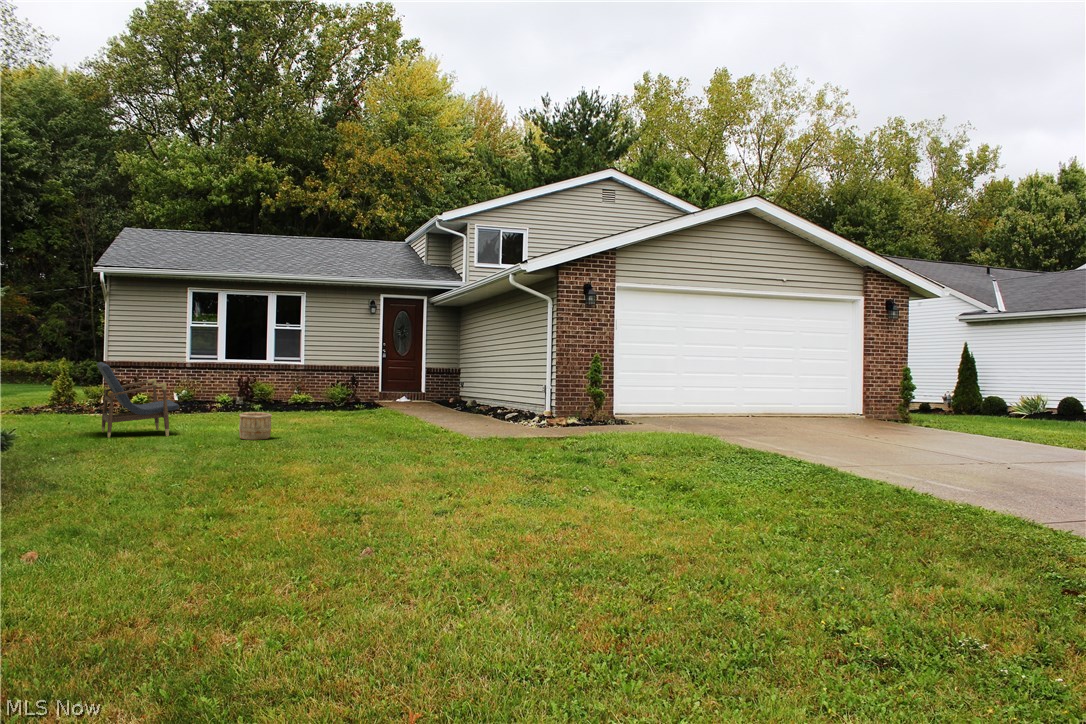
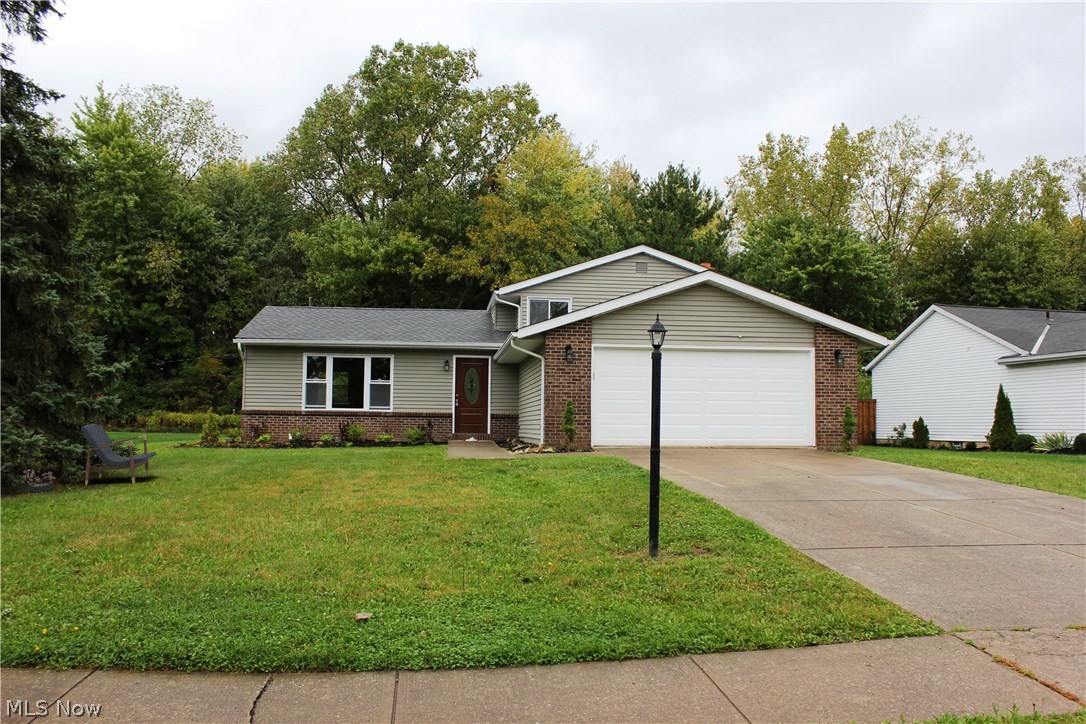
wooden bucket: present [239,412,272,440] -> none [172,465,202,490]
decorative plant: none [58,415,90,444] -> present [24,470,55,492]

